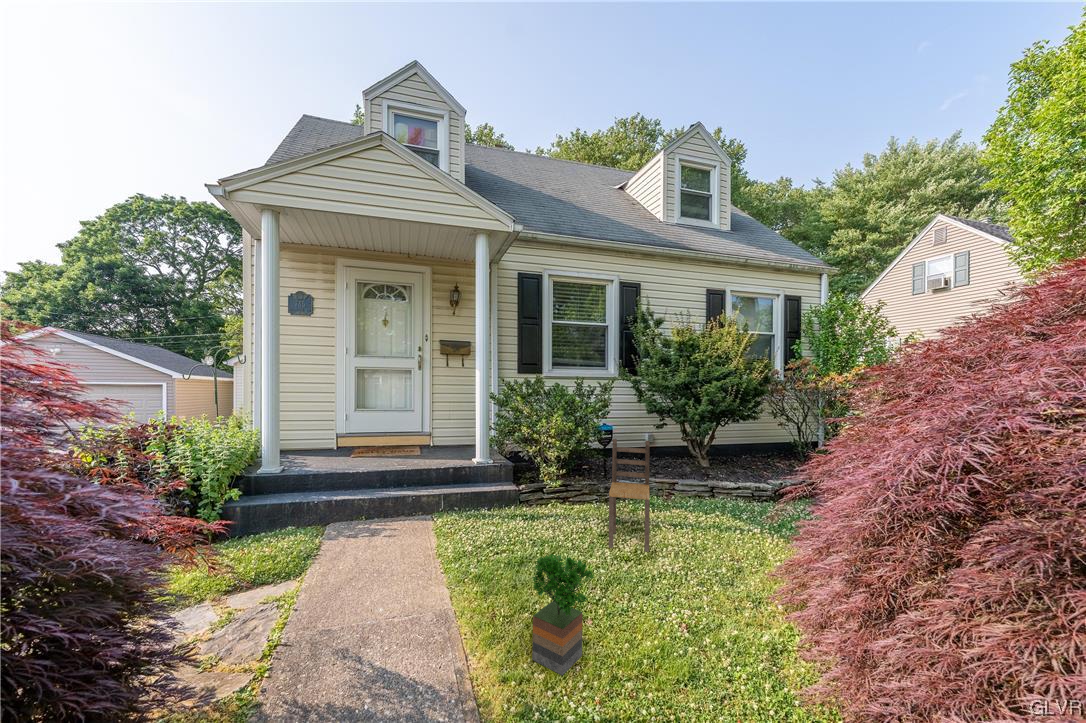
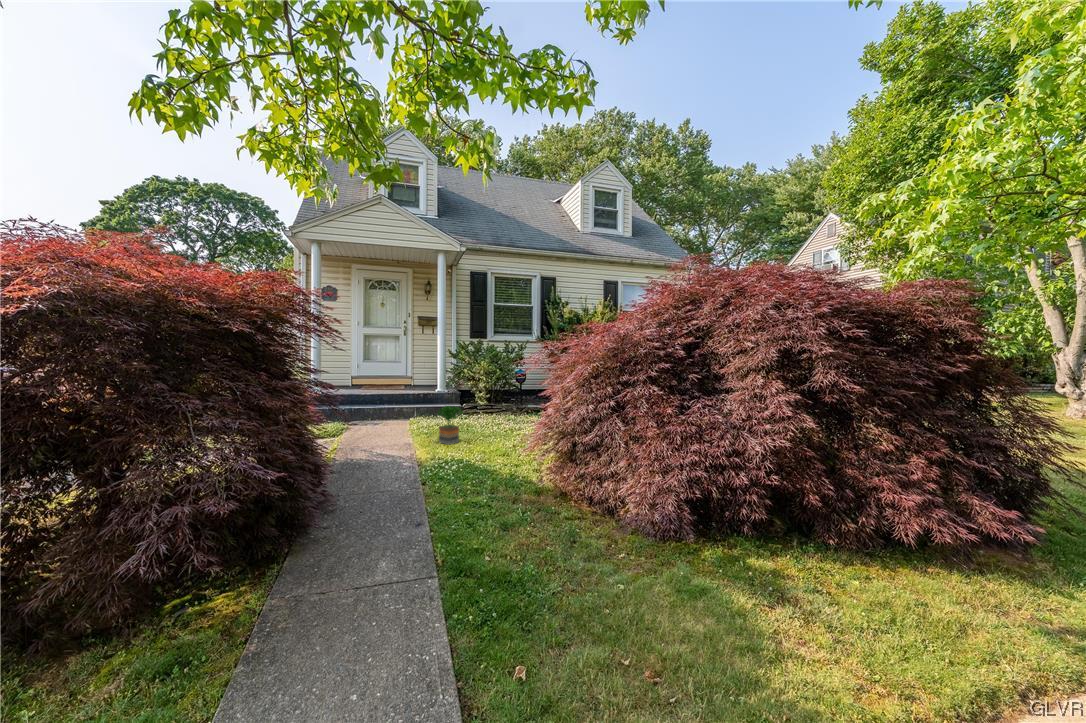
chair: present [609,439,650,552] -> none [496,372,523,426]

